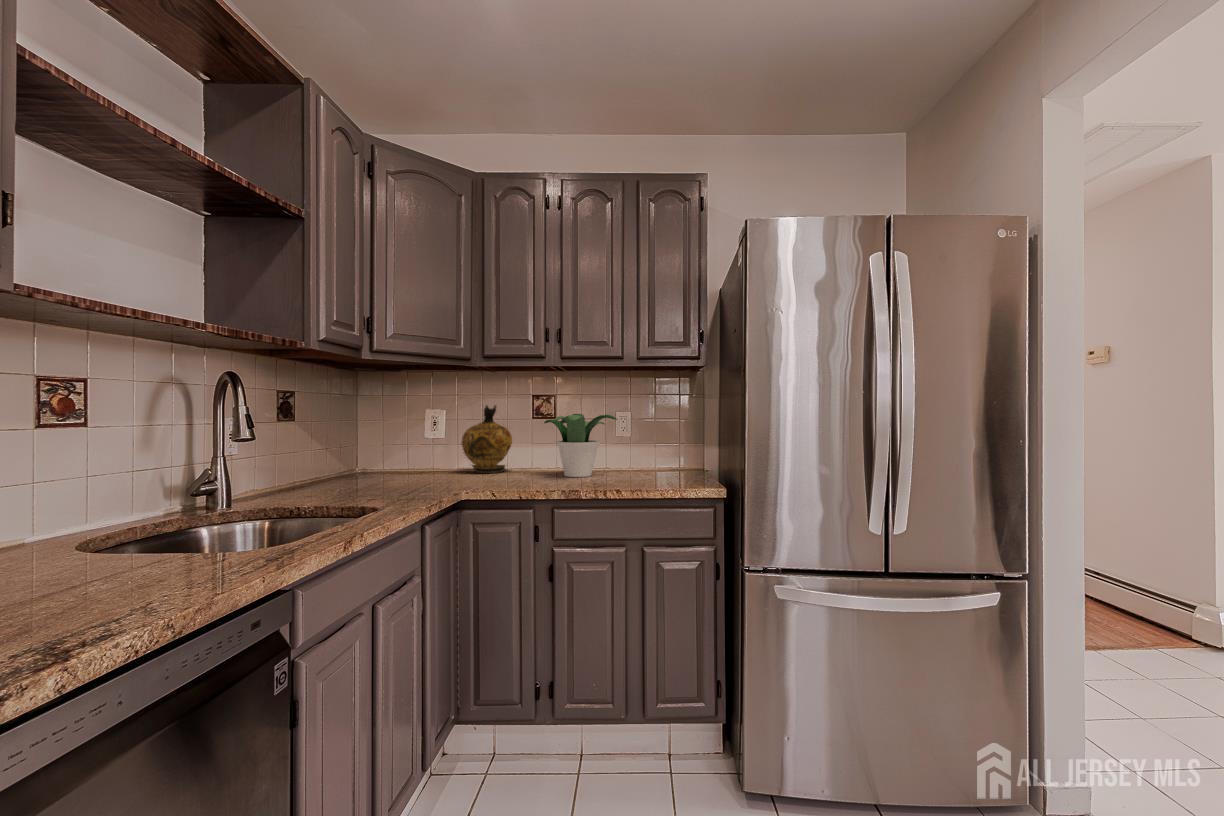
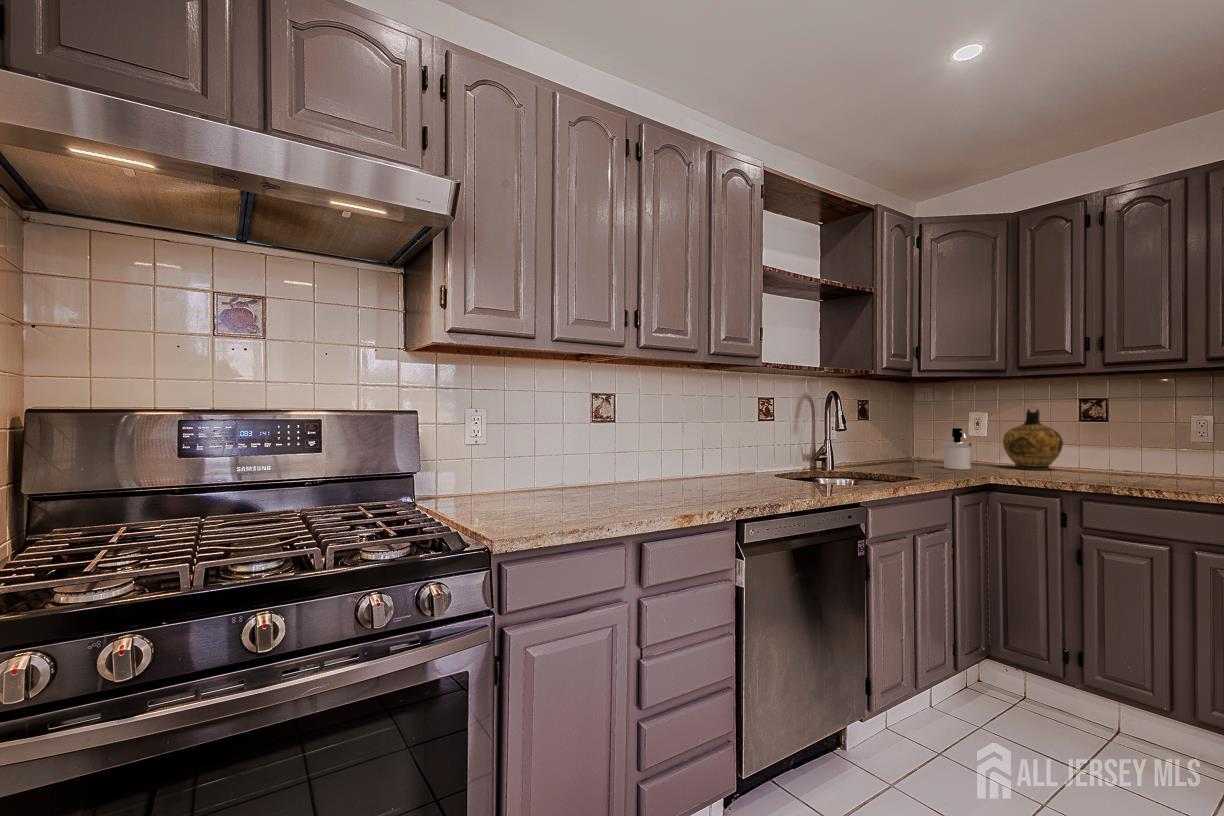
potted plant: present [544,414,617,477] -> none [1090,418,1182,480]
soap dispenser: none [398,429,432,482] -> present [943,428,972,470]

